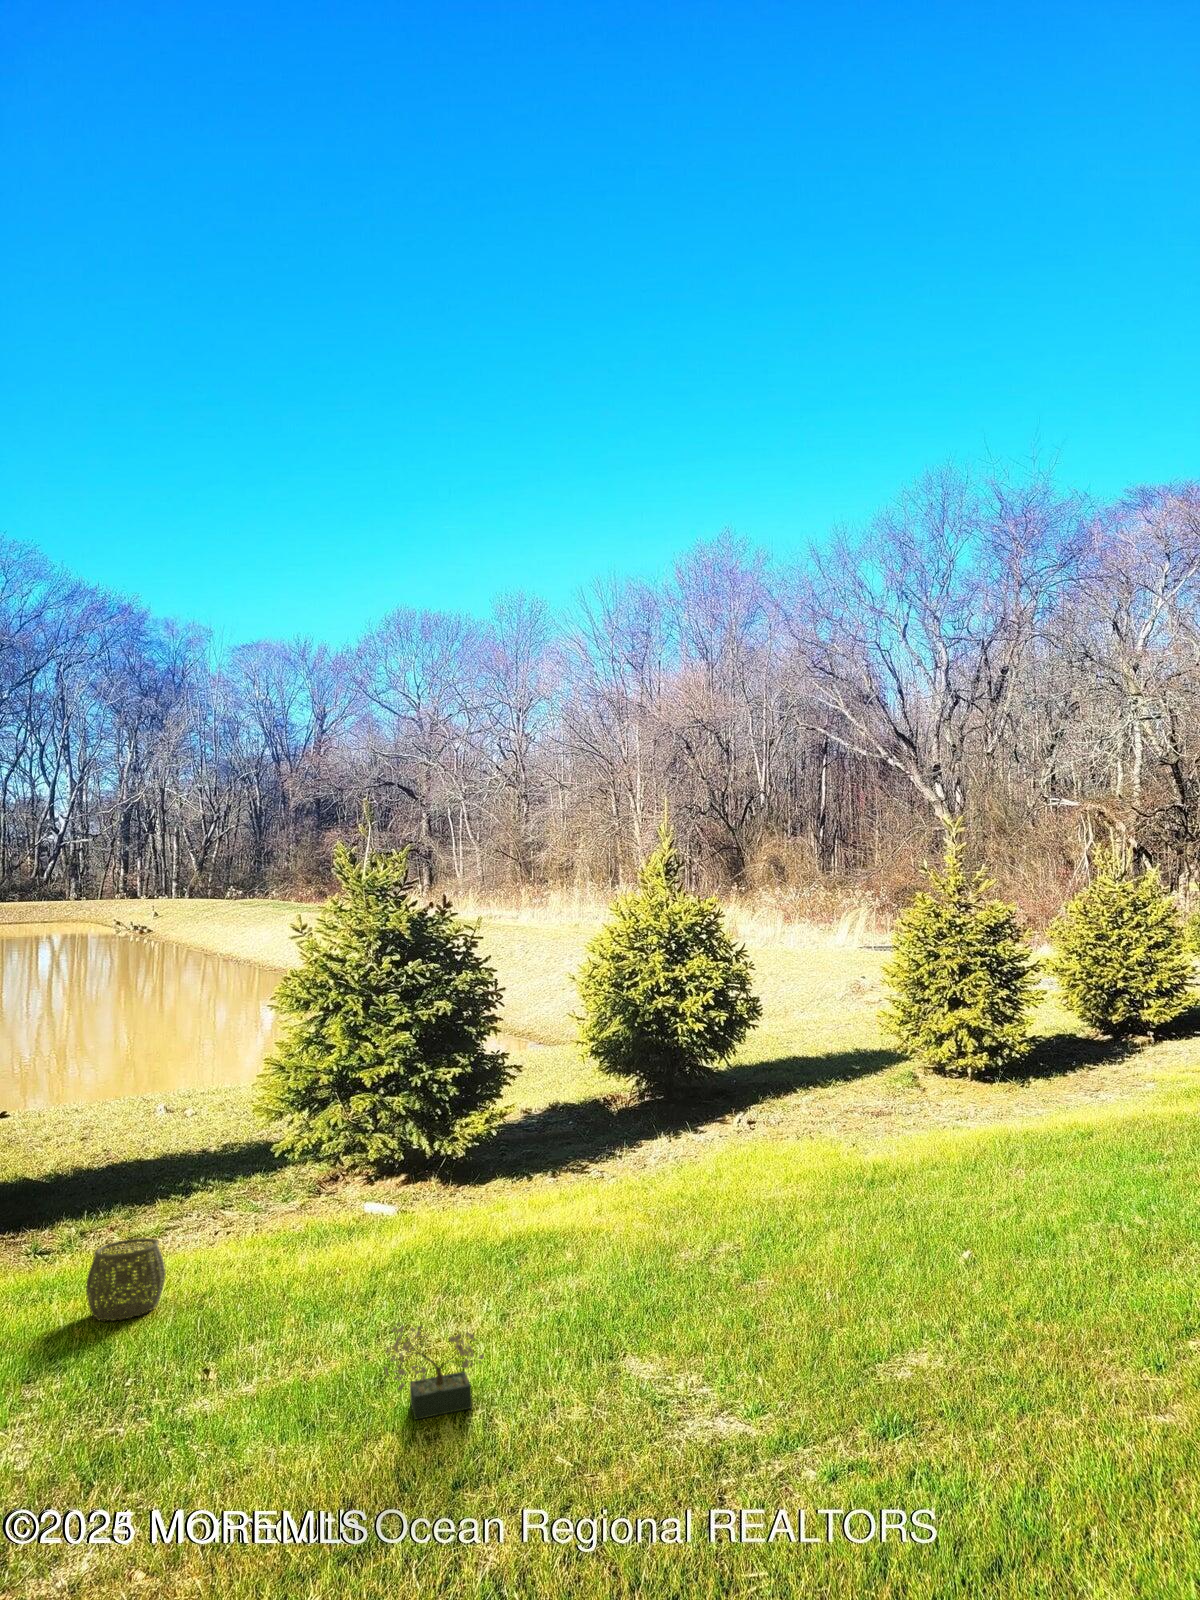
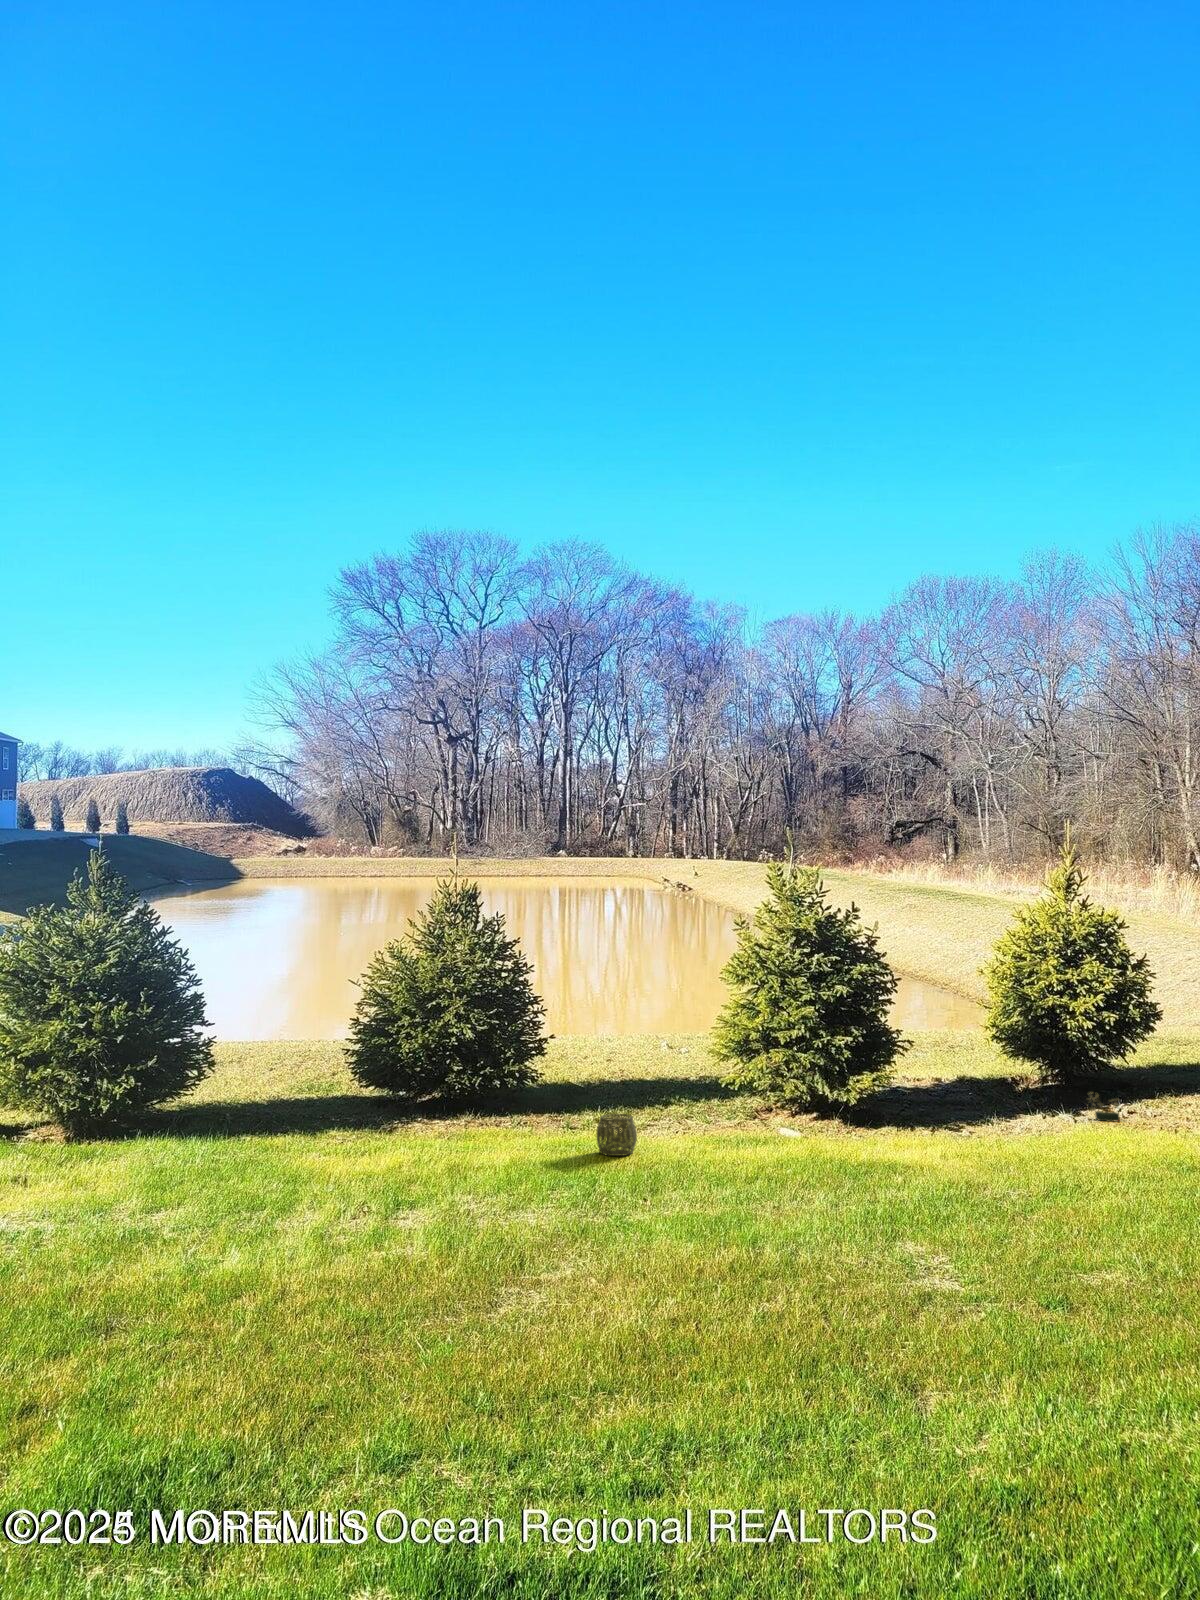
decorative plant: present [384,1323,484,1420] -> present [1089,1093,1120,1121]

